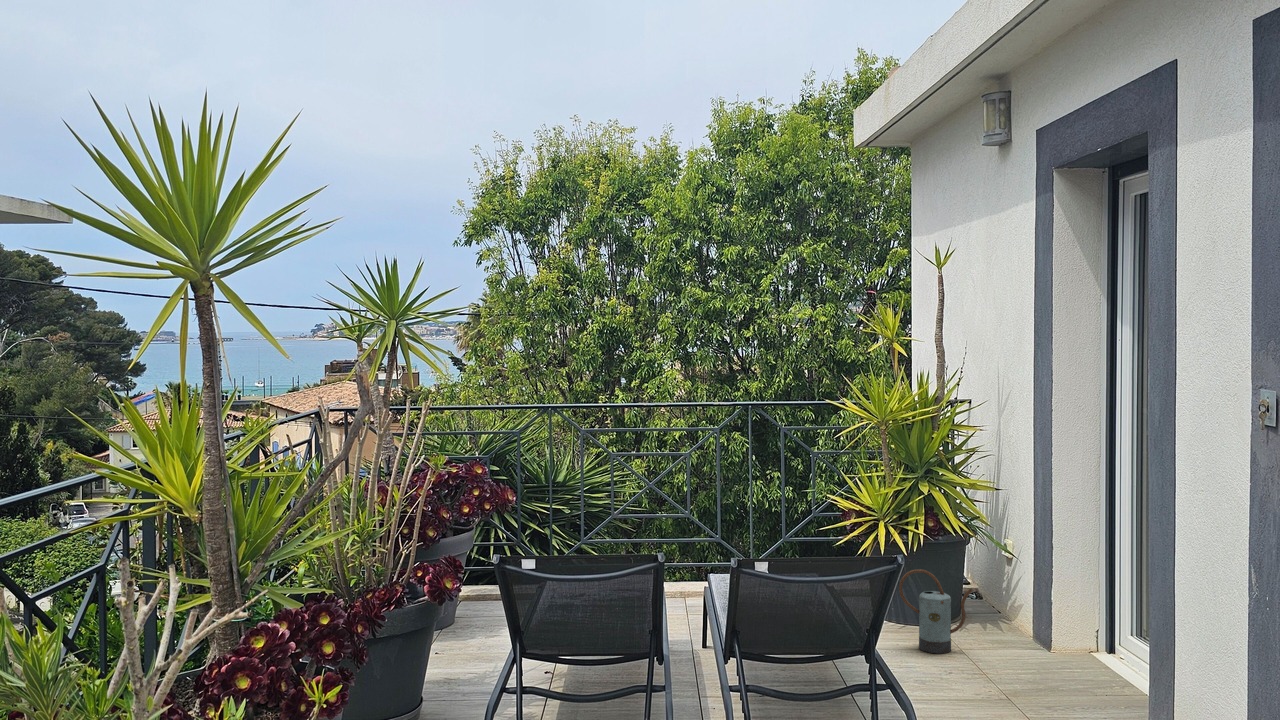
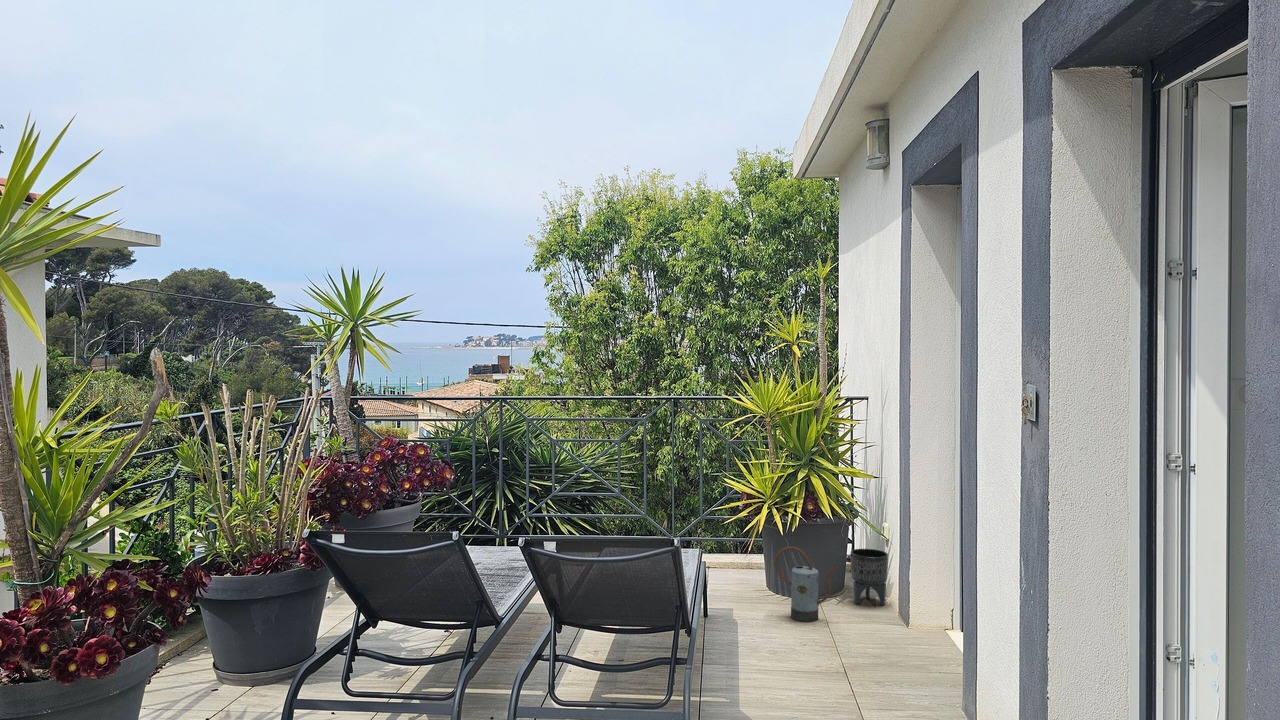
planter: none [974,570,1018,633] -> present [850,549,888,606]

